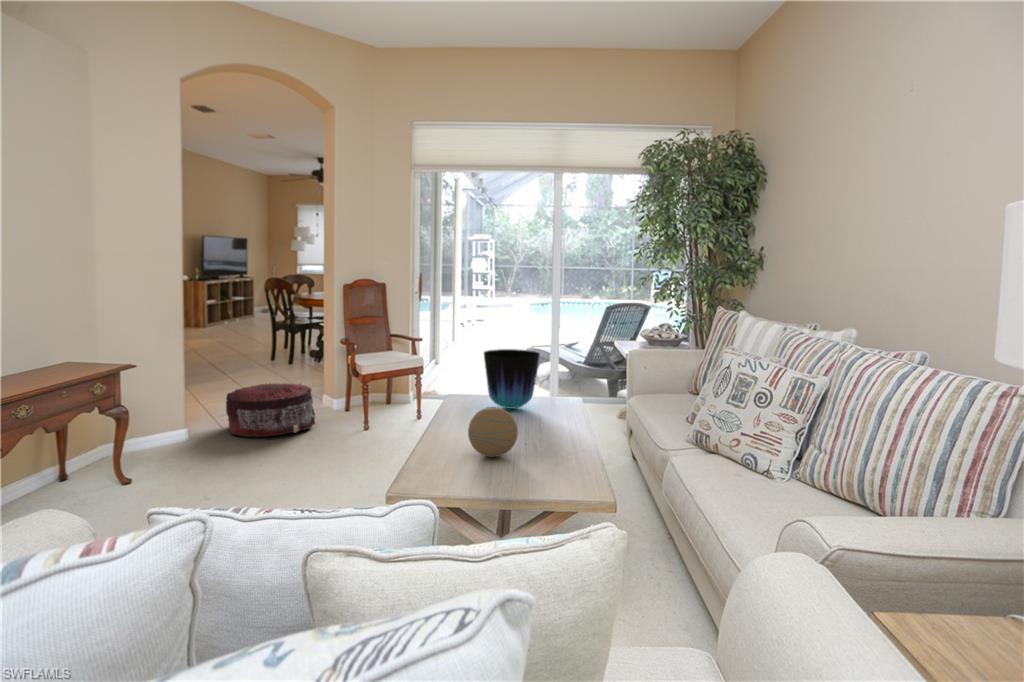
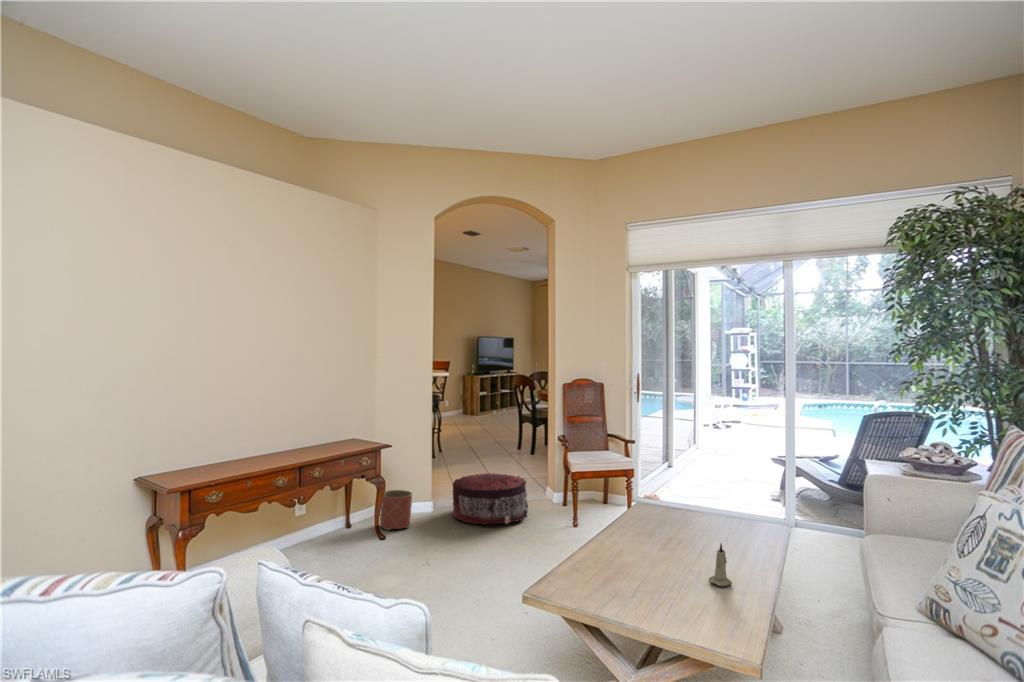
vase: present [484,349,540,409] -> none [672,461,738,530]
decorative orb: present [468,407,518,457] -> none [626,530,683,590]
planter: none [139,410,181,456] -> present [380,490,412,530]
candle: none [533,412,551,447] -> present [709,543,732,586]

